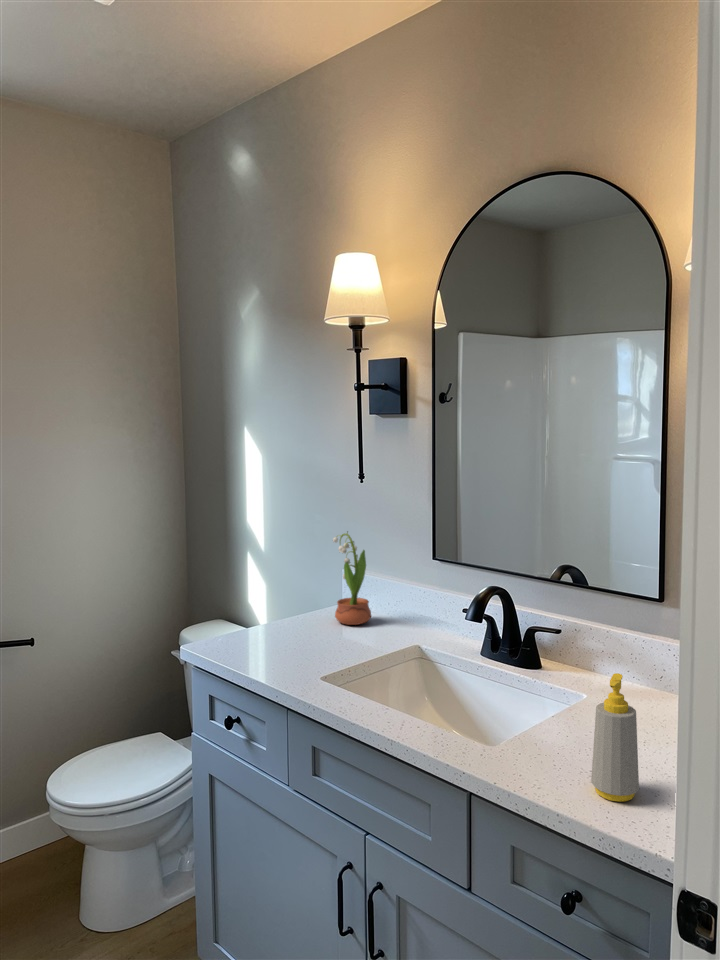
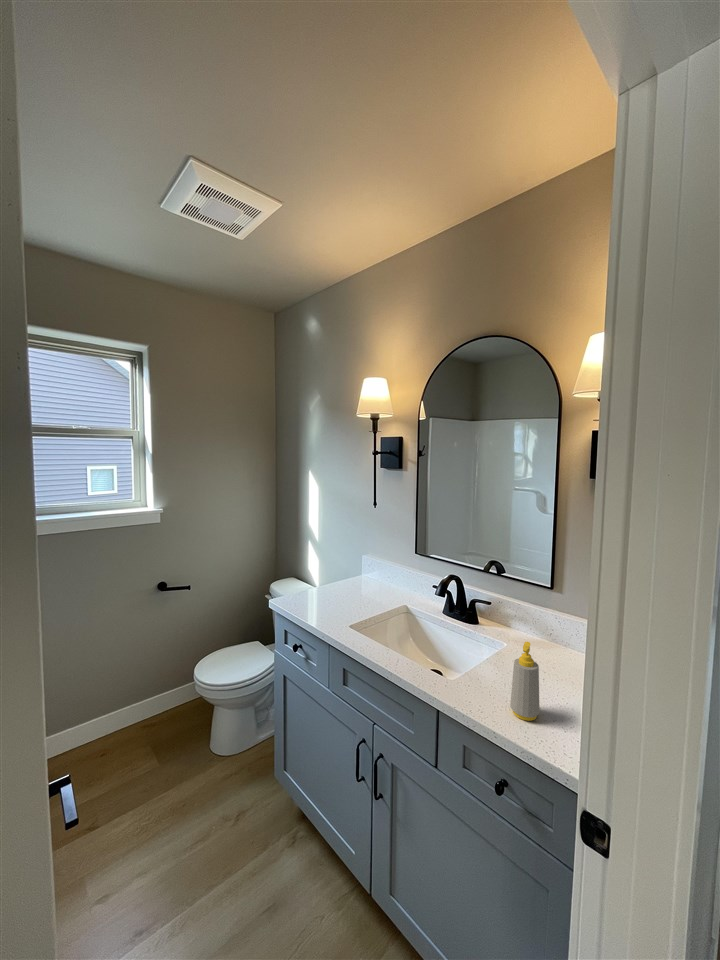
potted flower: present [333,532,371,625] -> none [358,536,380,590]

